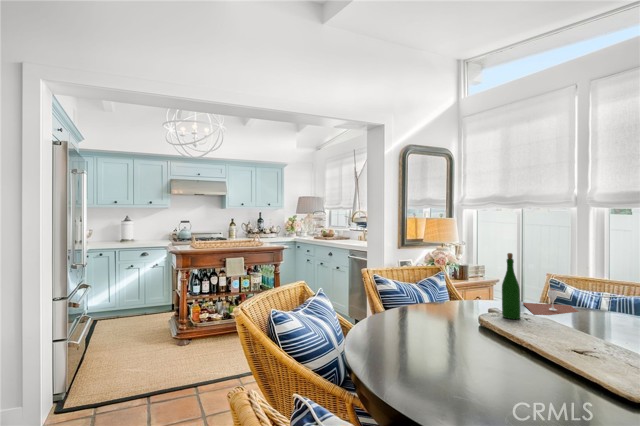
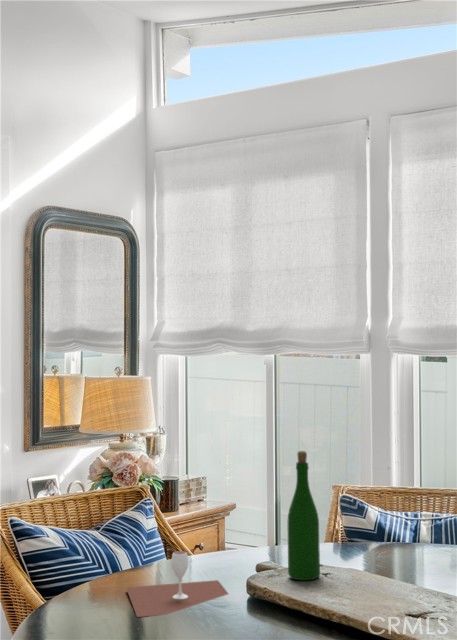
wine glass: present [523,289,579,315] -> present [126,551,228,617]

